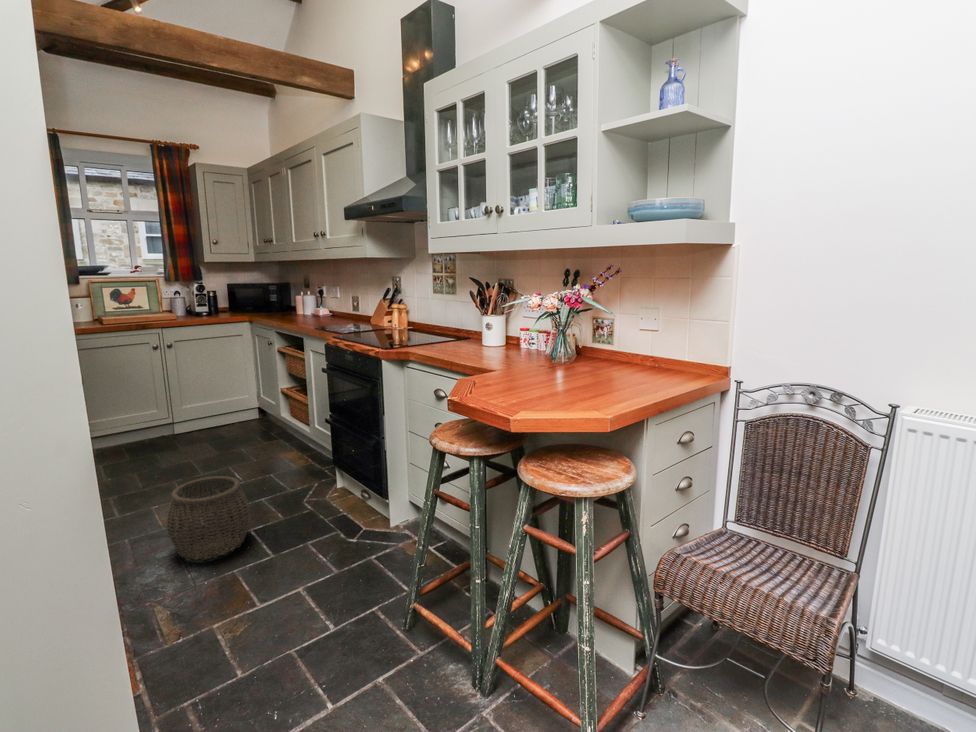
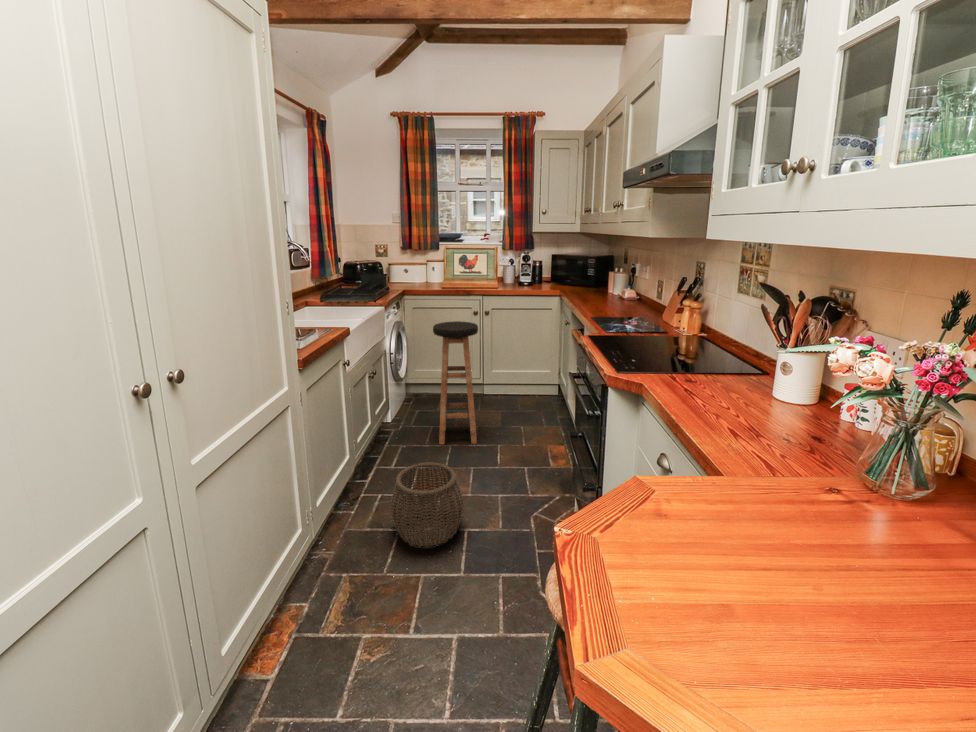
bar stool: none [134,350,206,489] -> present [433,321,478,445]

